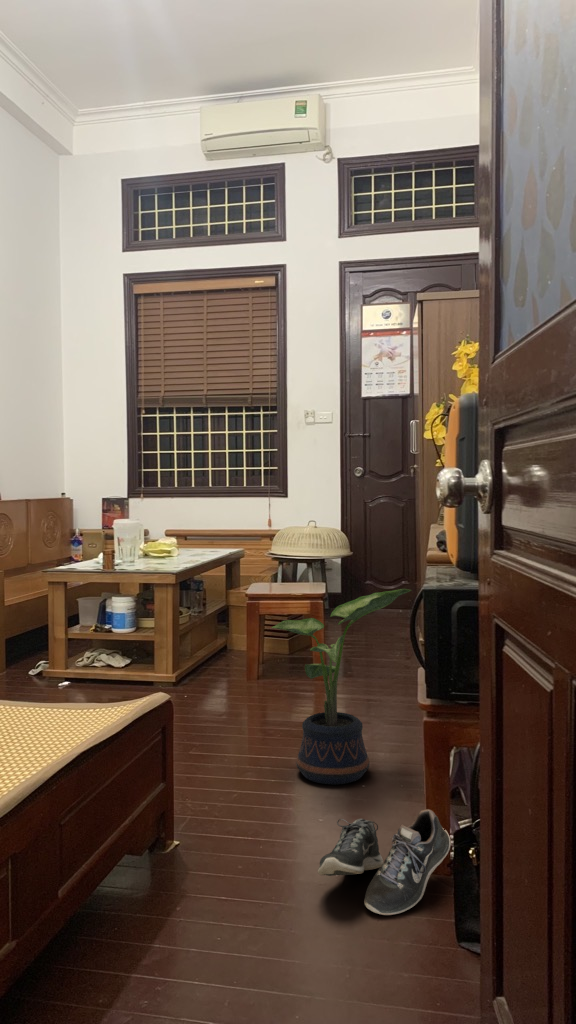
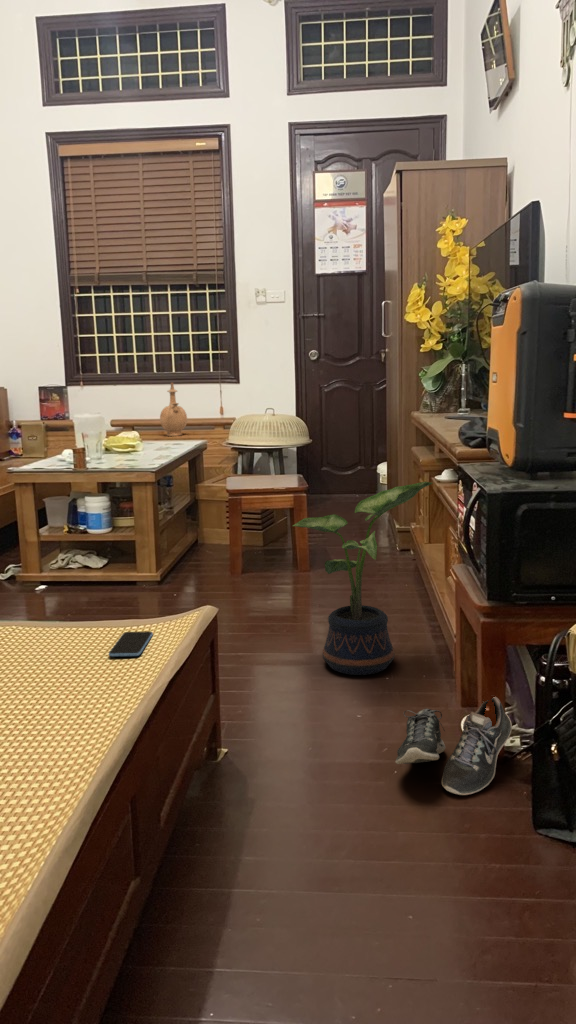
vase: none [211,496,236,546] -> present [160,383,187,436]
smartphone: none [33,717,87,740] -> present [109,631,153,656]

